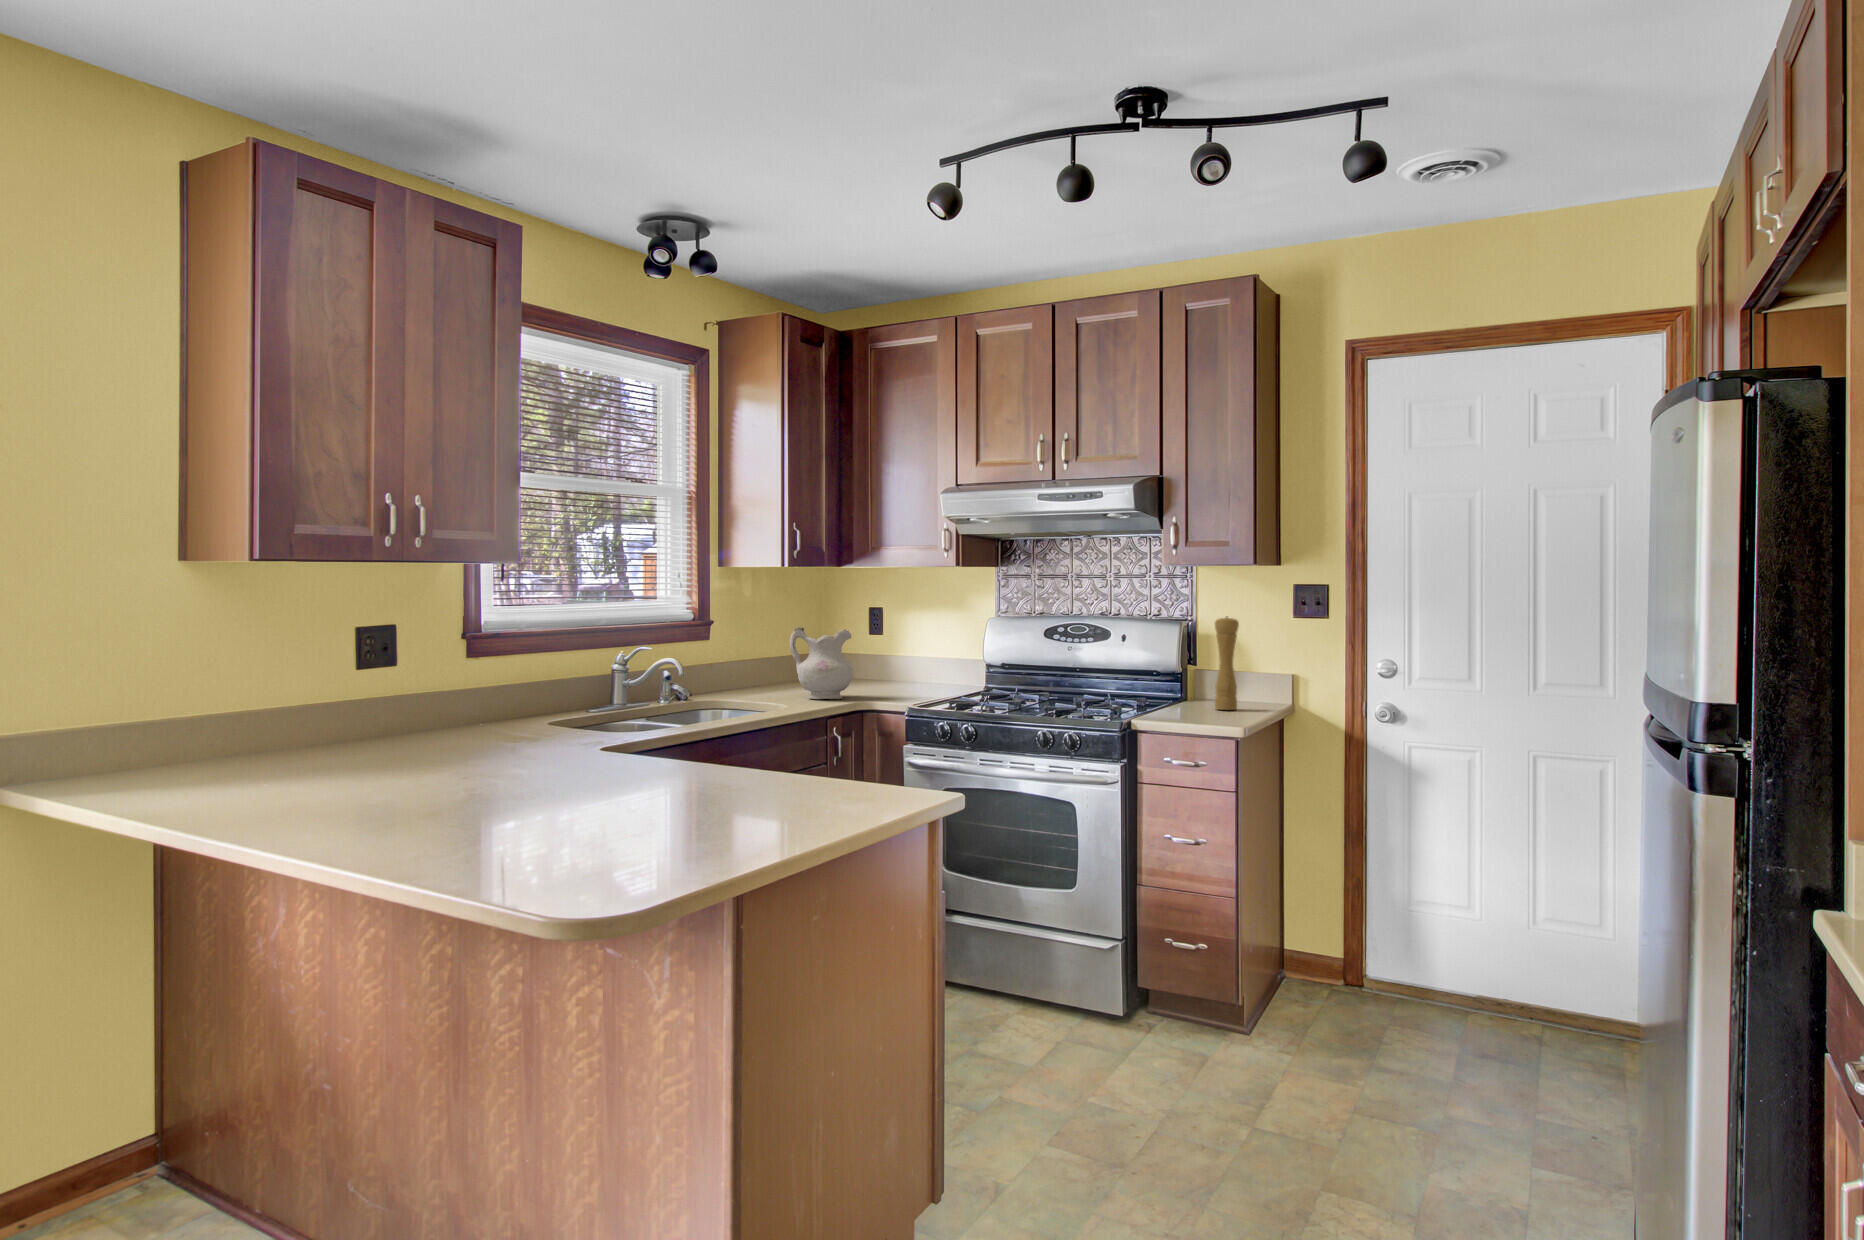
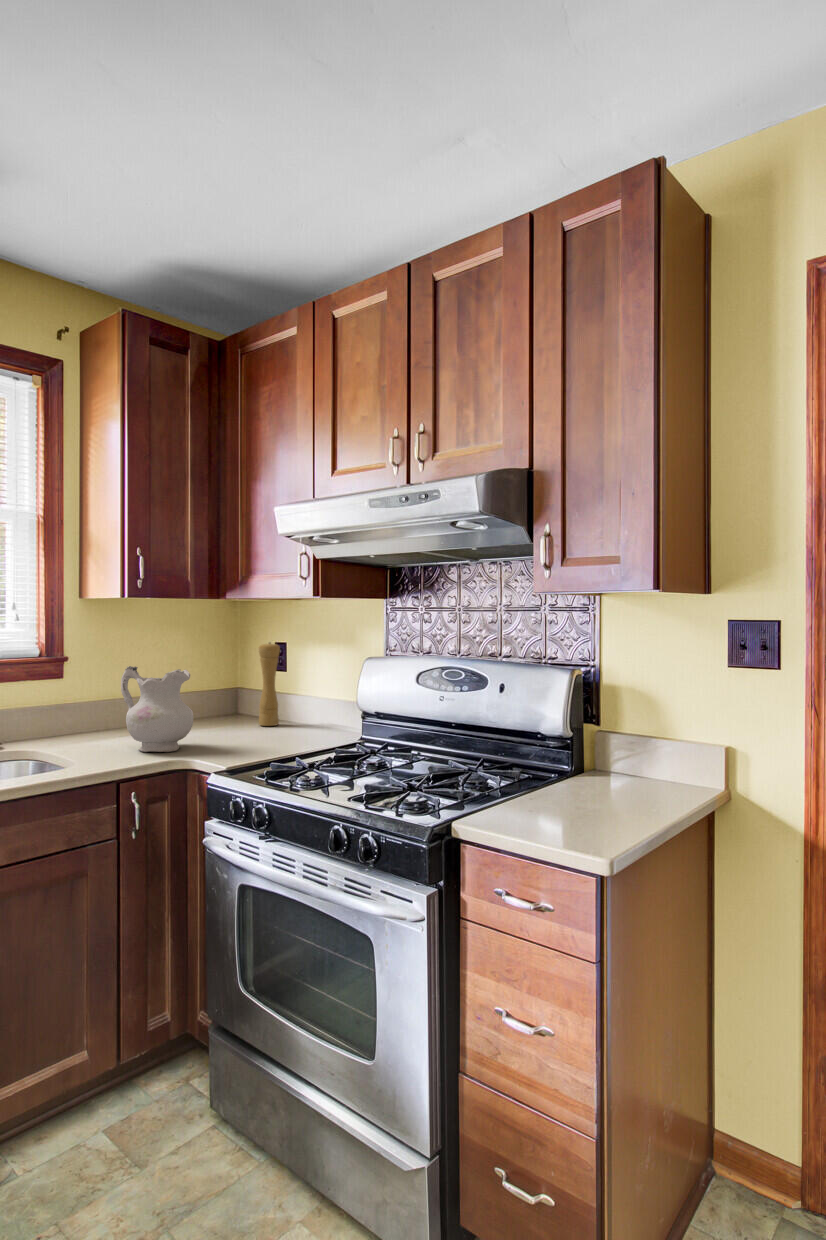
pepper mill: present [1215,616,1239,710] -> present [259,643,280,726]

